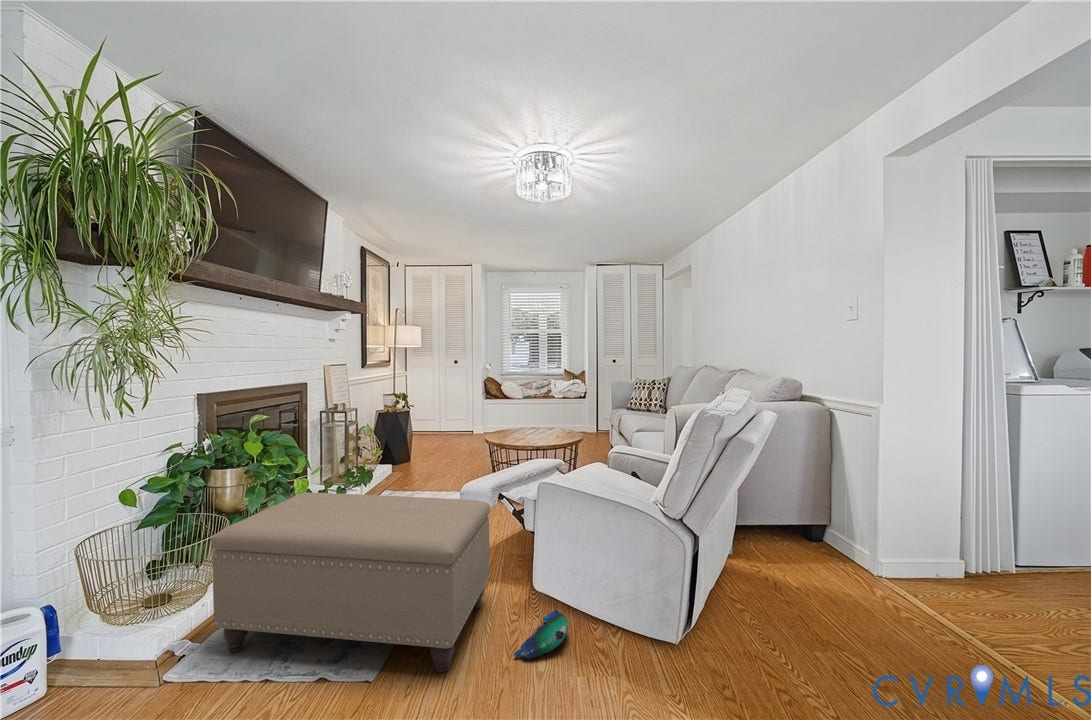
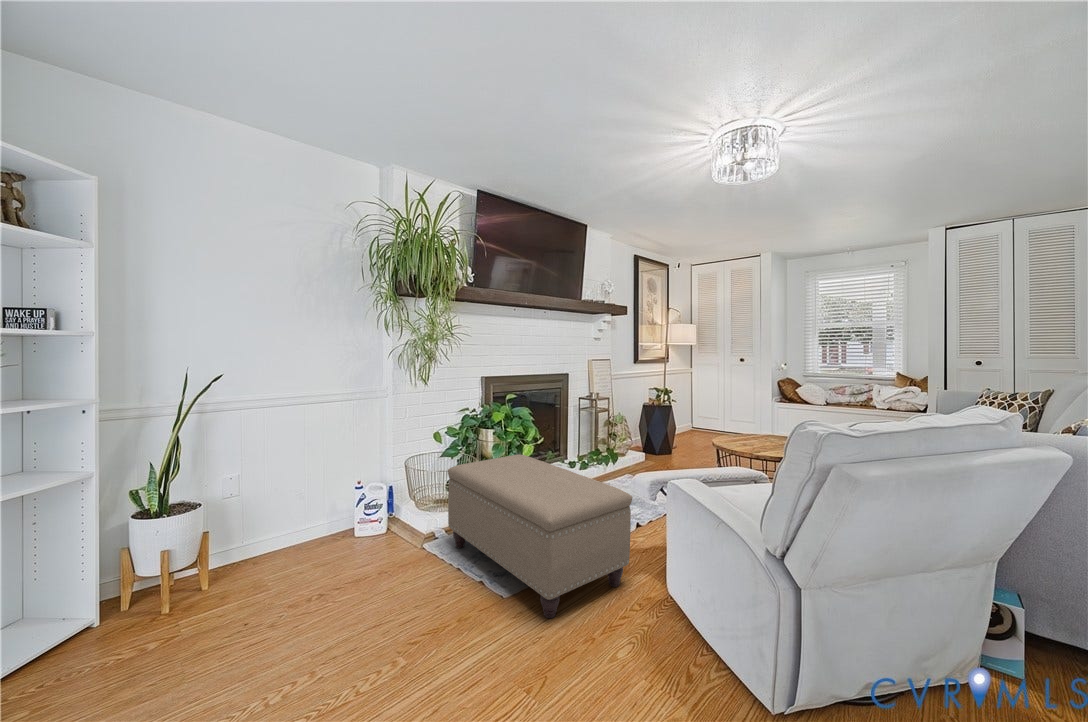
plush toy: present [514,610,568,658] -> none [604,616,675,647]

